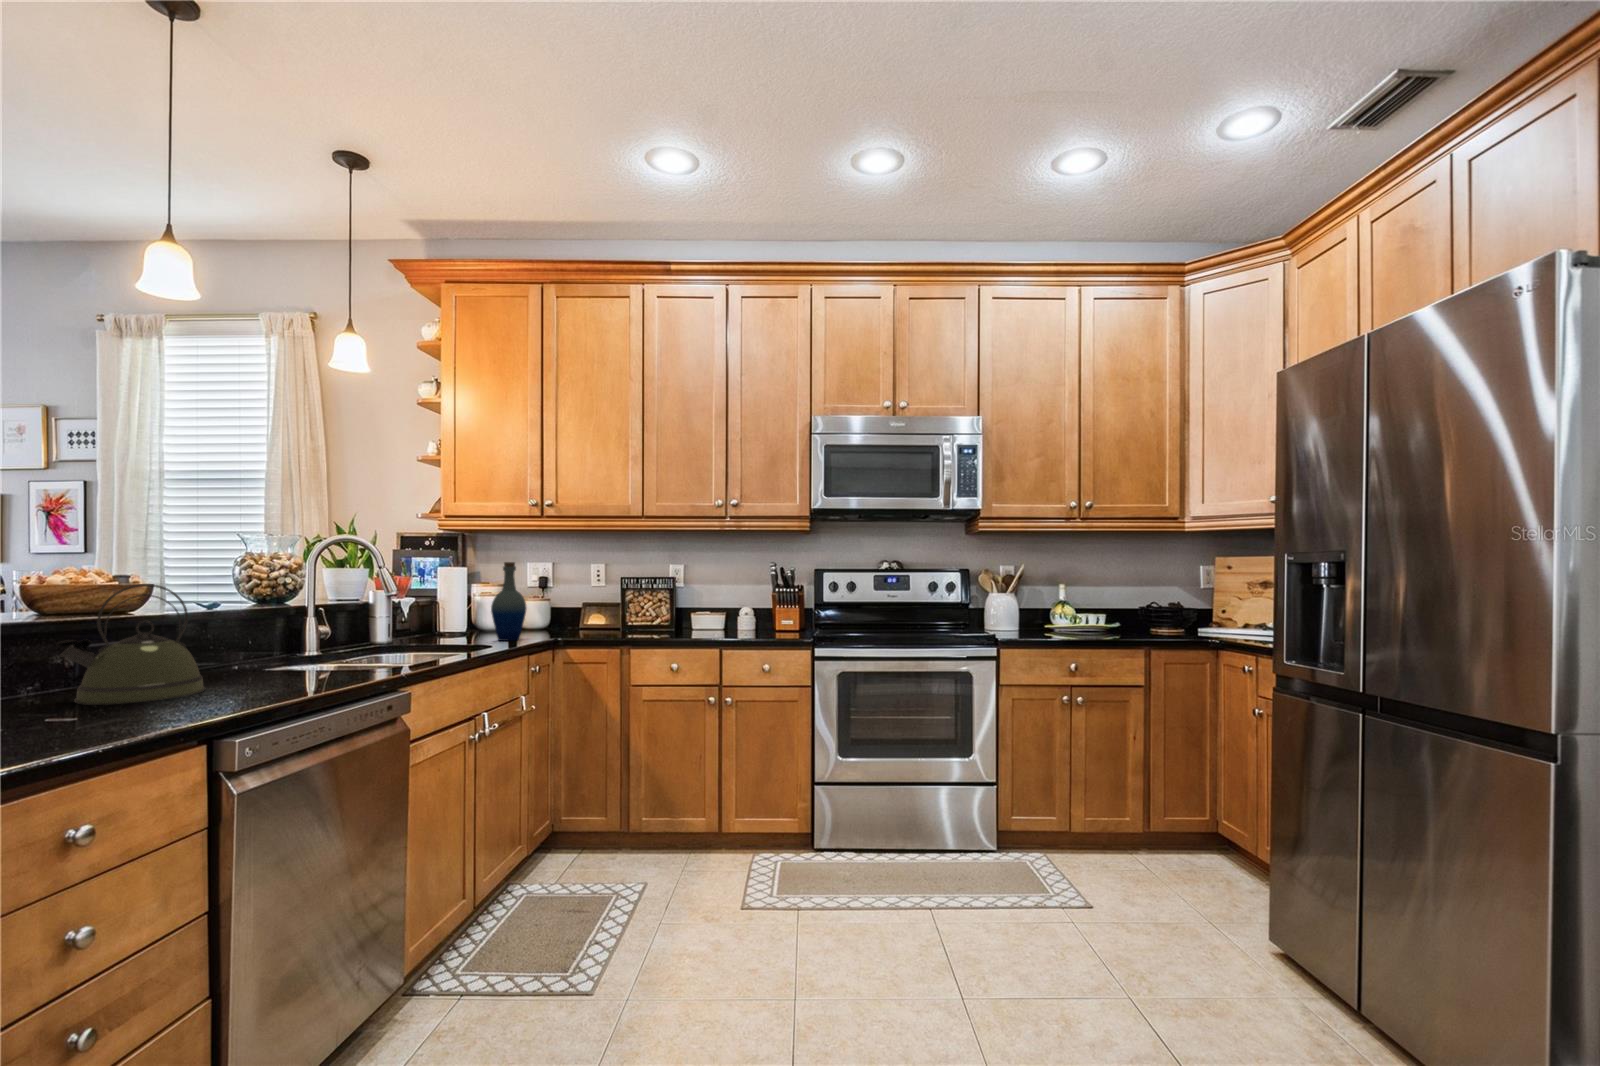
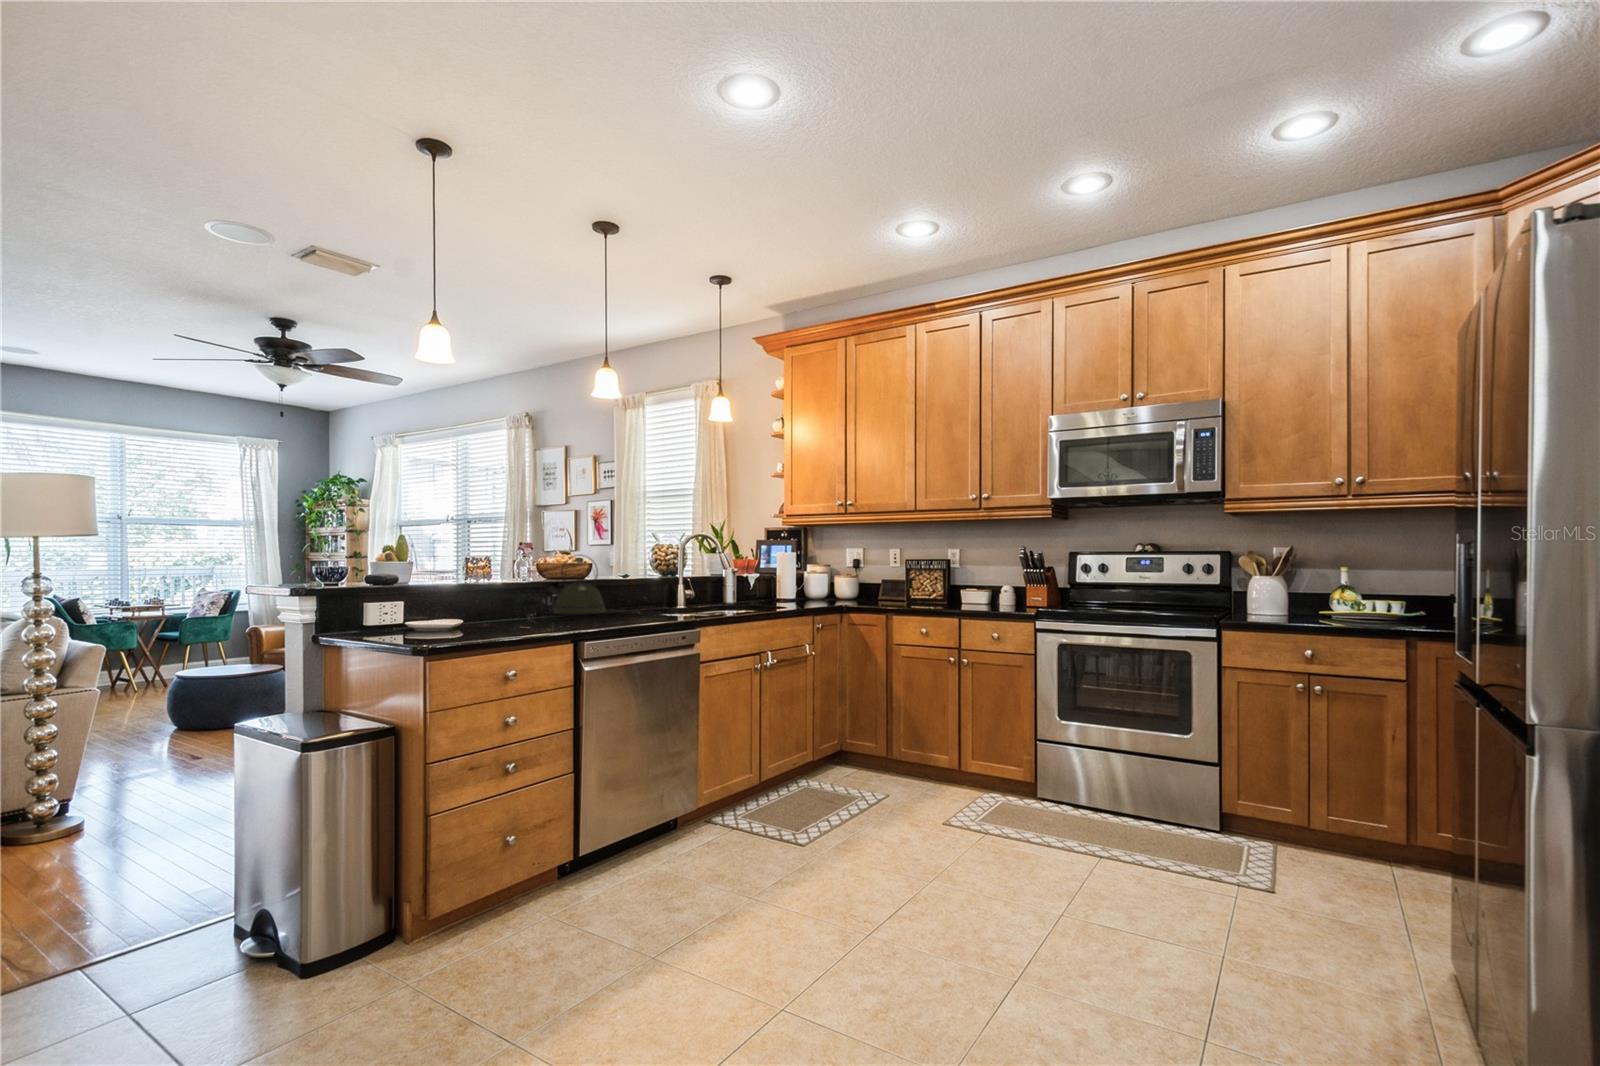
bottle: present [491,562,526,641] -> none [795,547,819,604]

